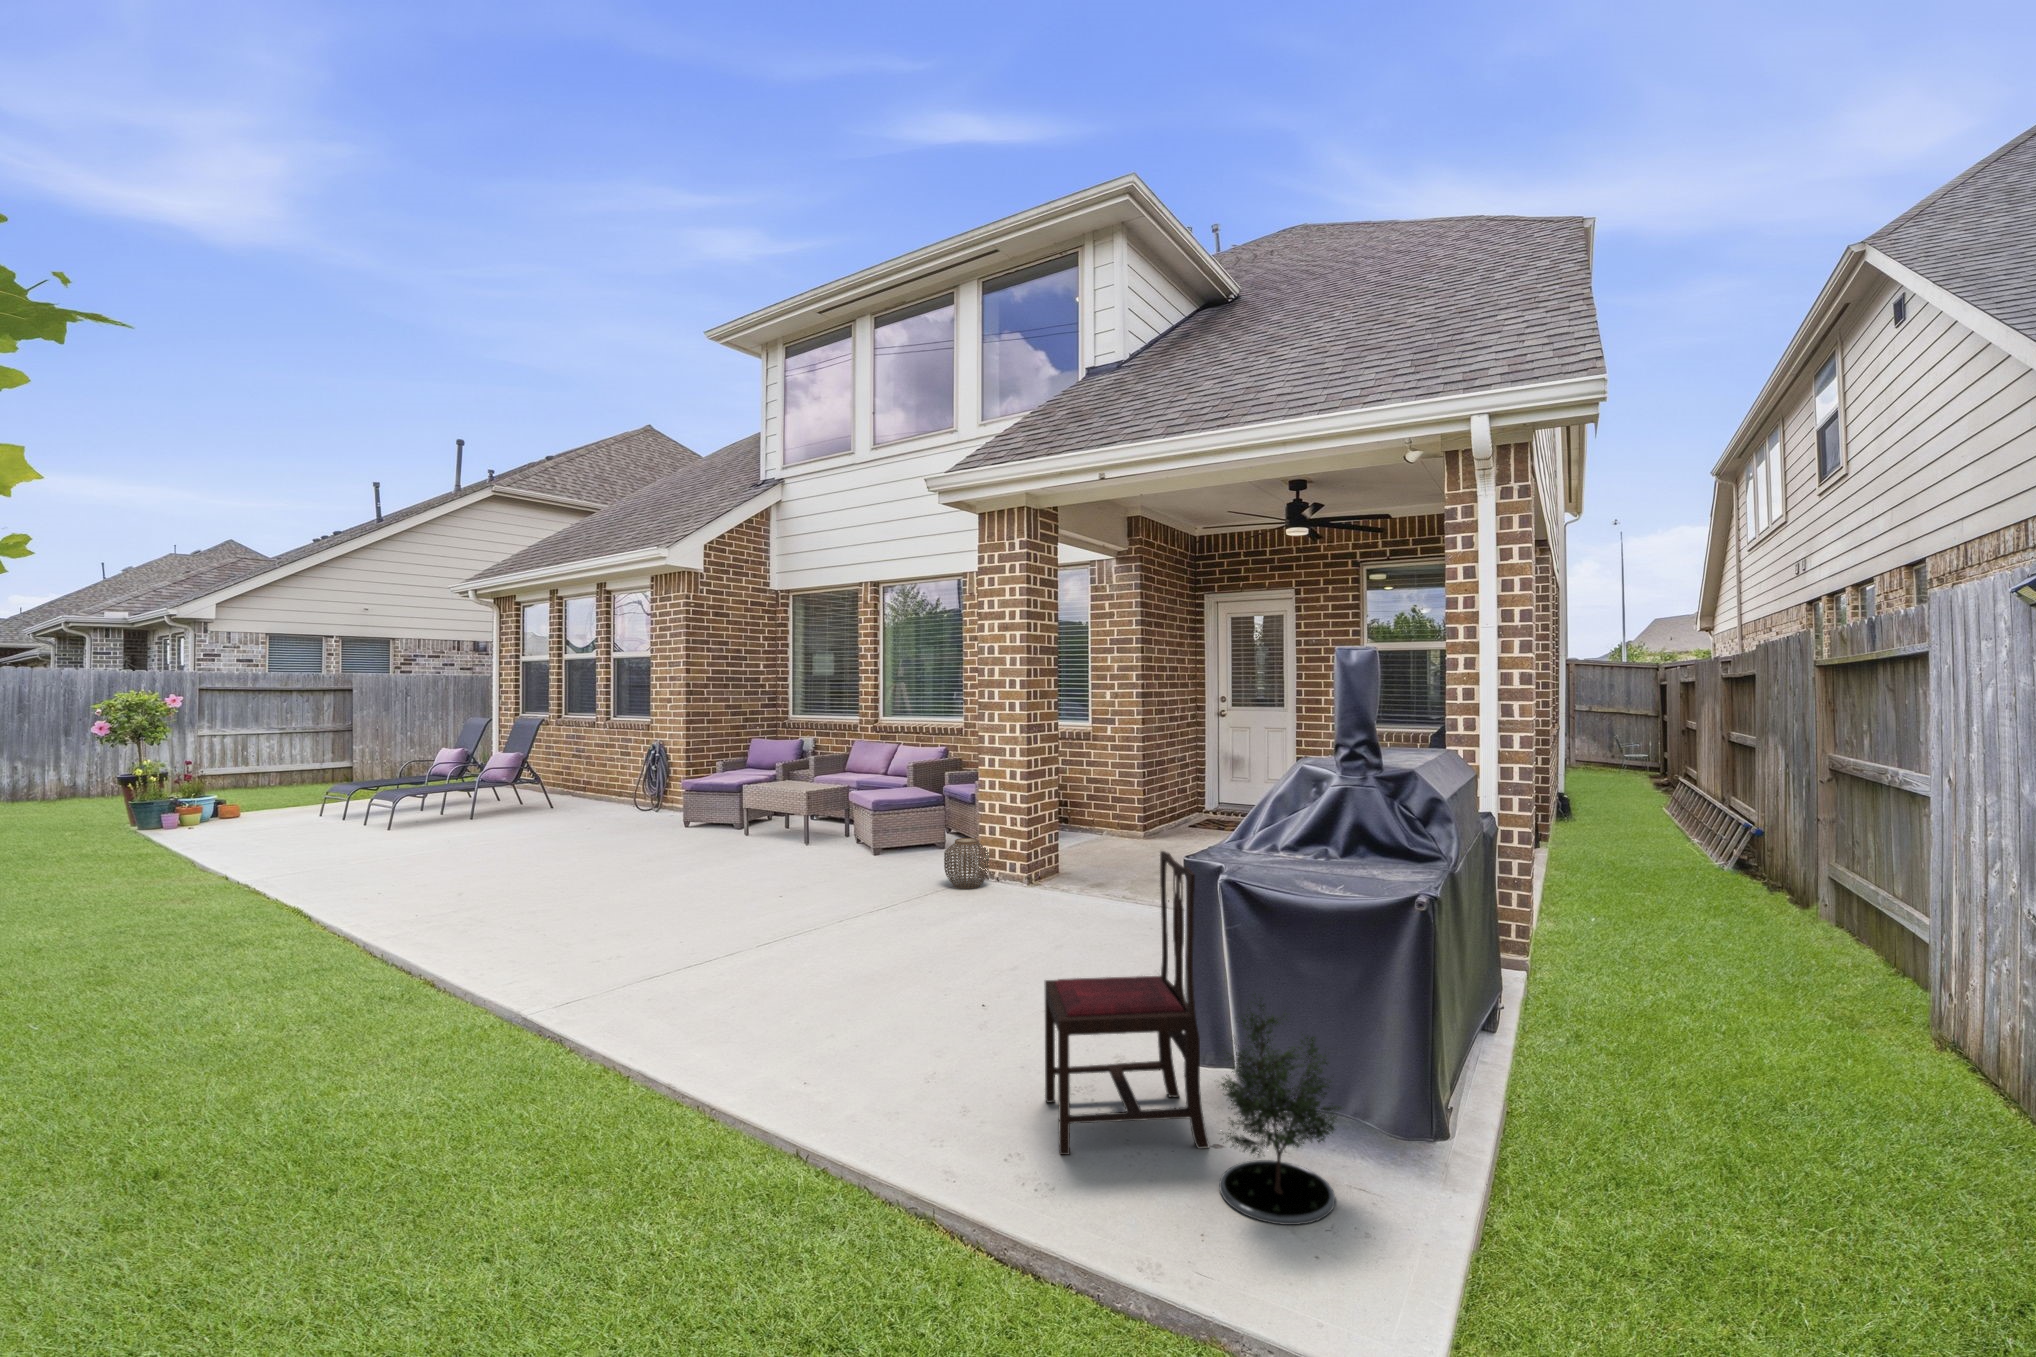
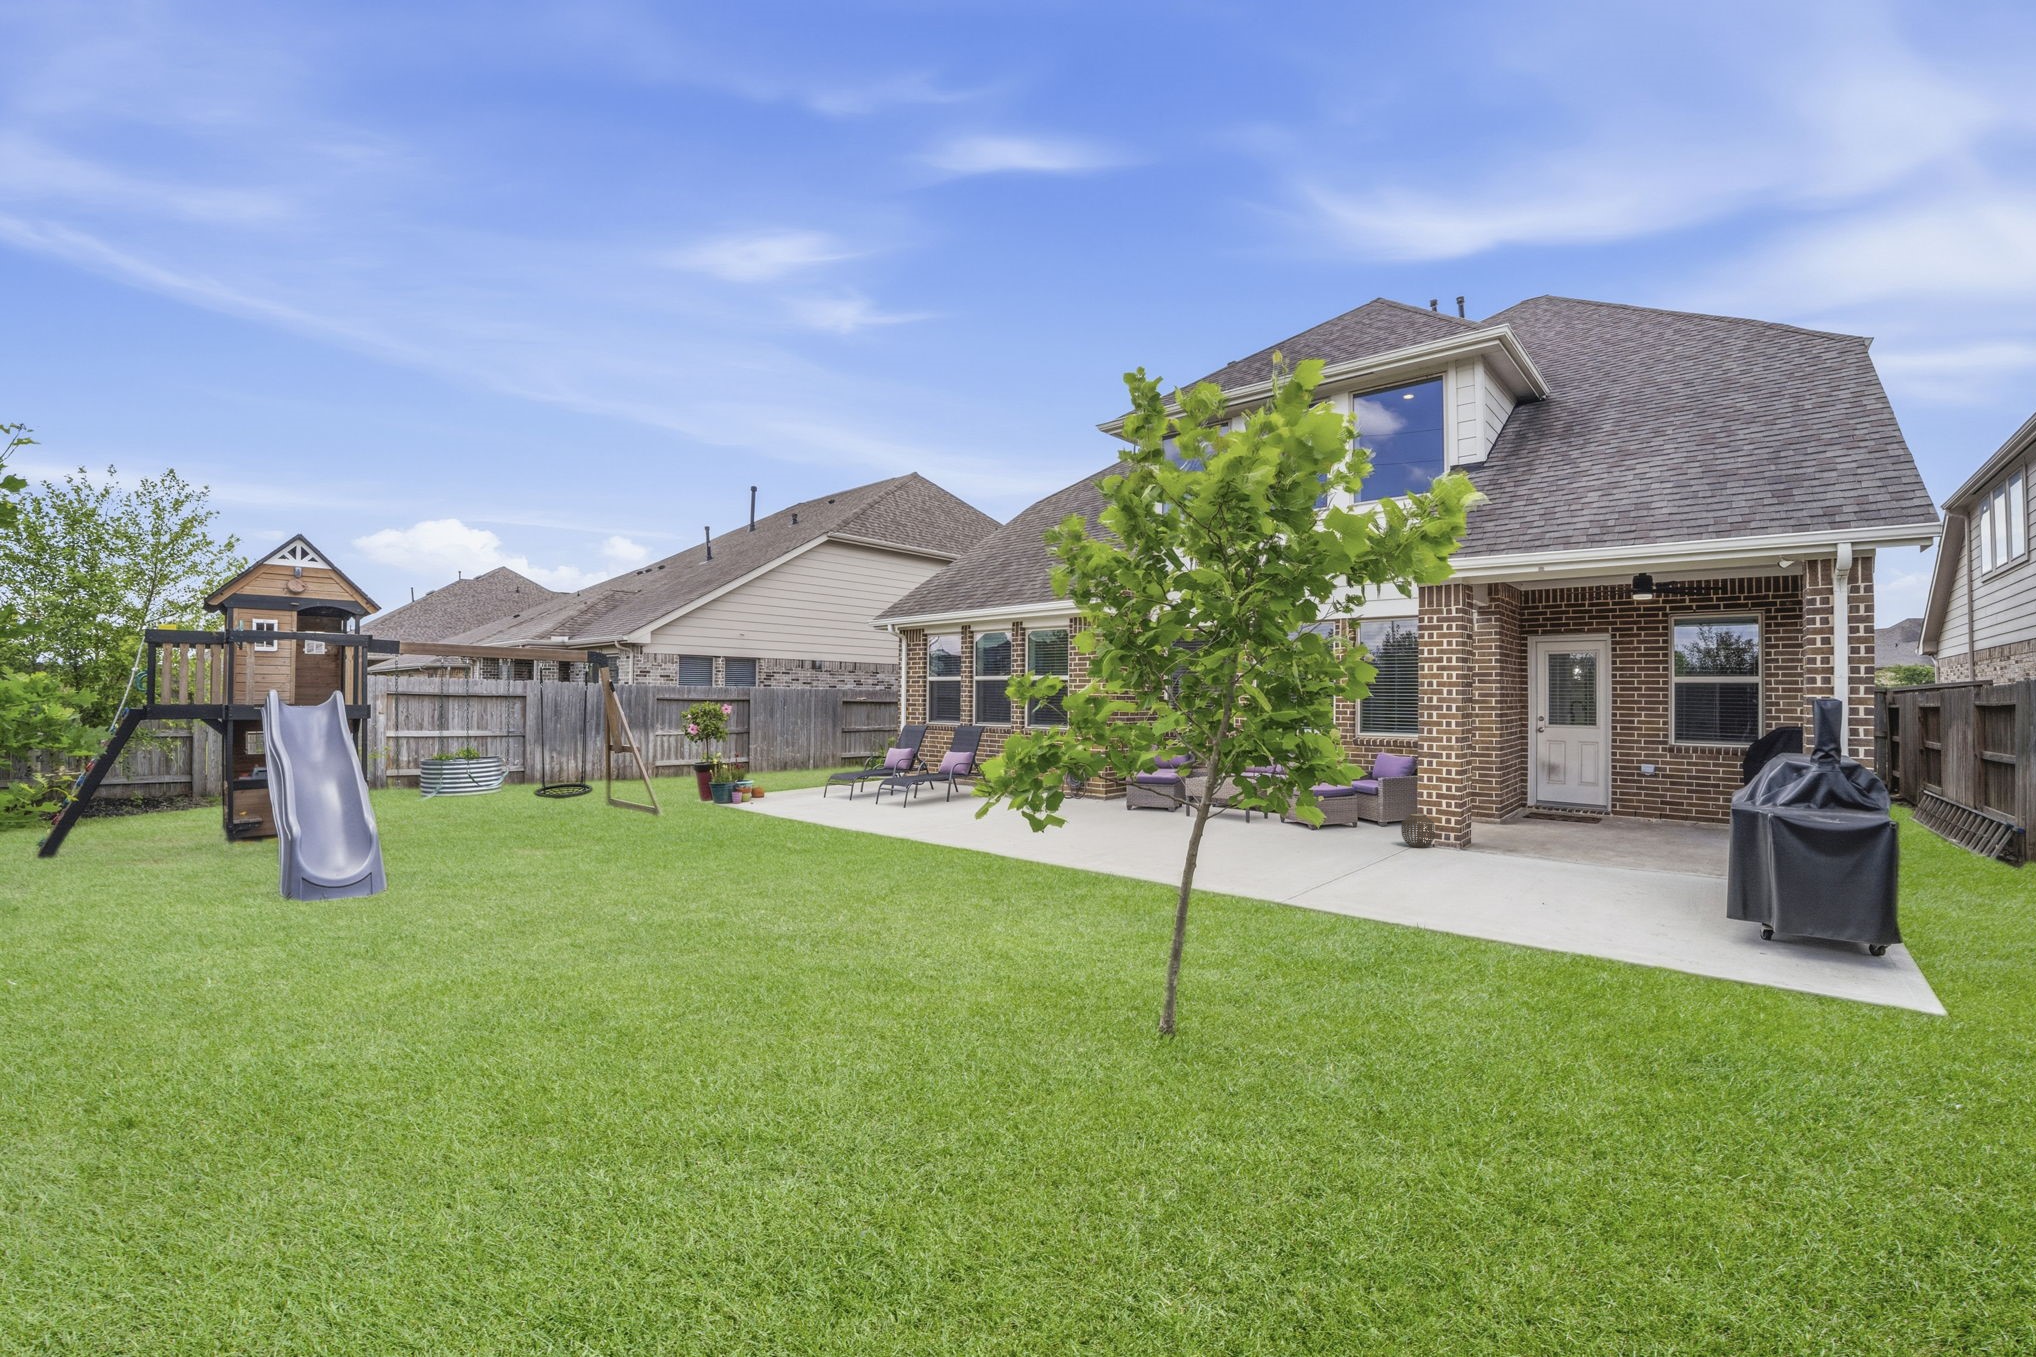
dining chair: present [1045,851,1209,1155] -> none [1664,807,1784,952]
potted tree: present [1219,994,1344,1225] -> none [1803,868,1880,973]

